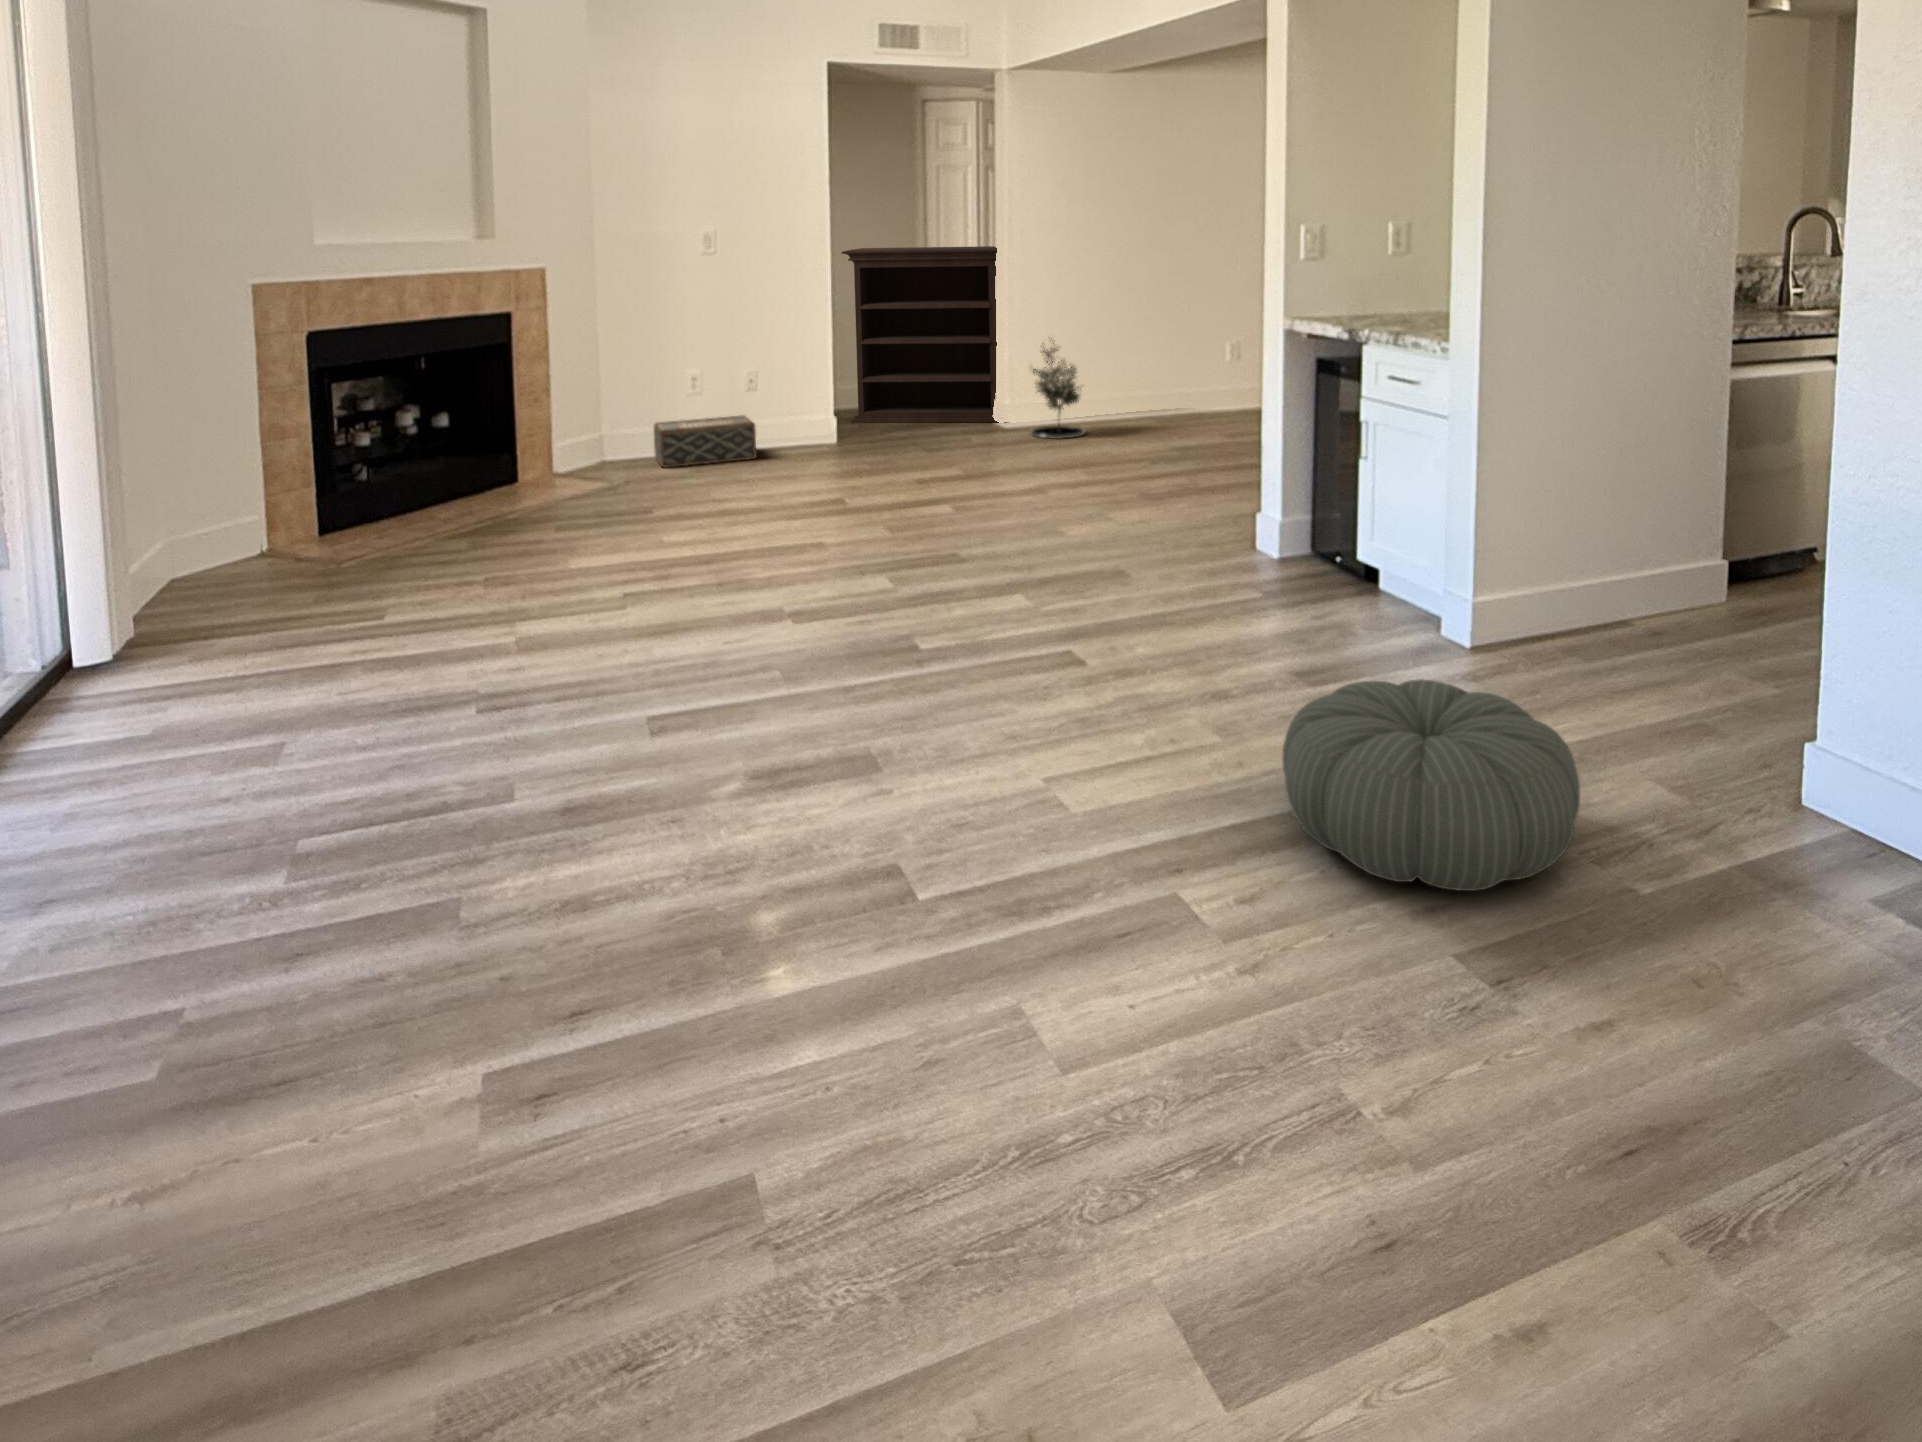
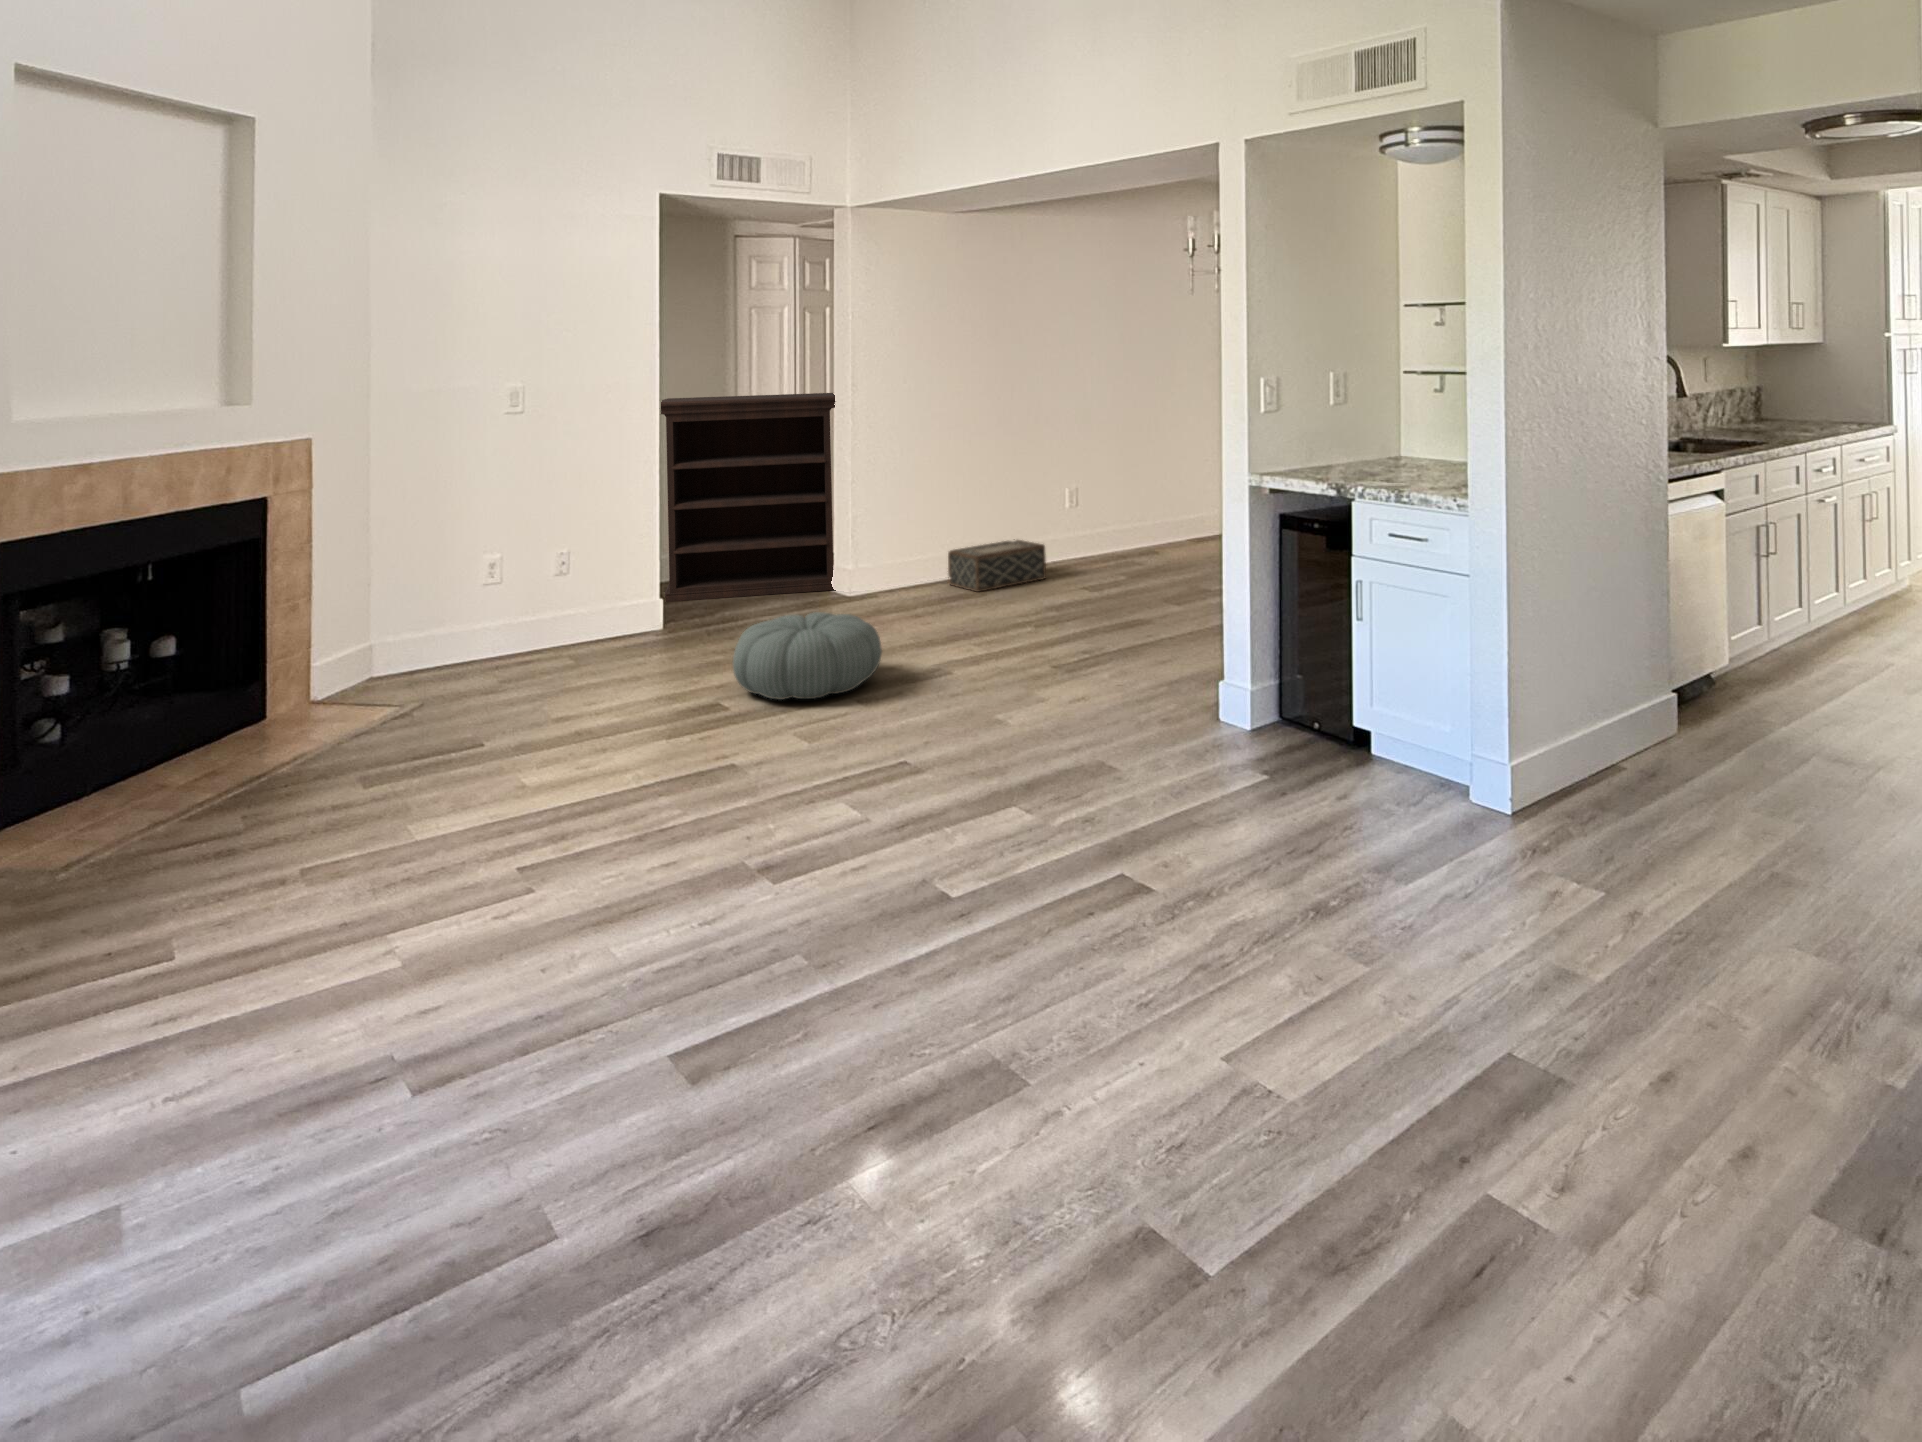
potted tree: present [1030,338,1085,439] -> none [879,491,944,606]
woven basket: present [654,416,756,468] -> present [948,540,1046,592]
pouf: present [1283,679,1580,891] -> present [733,612,882,700]

